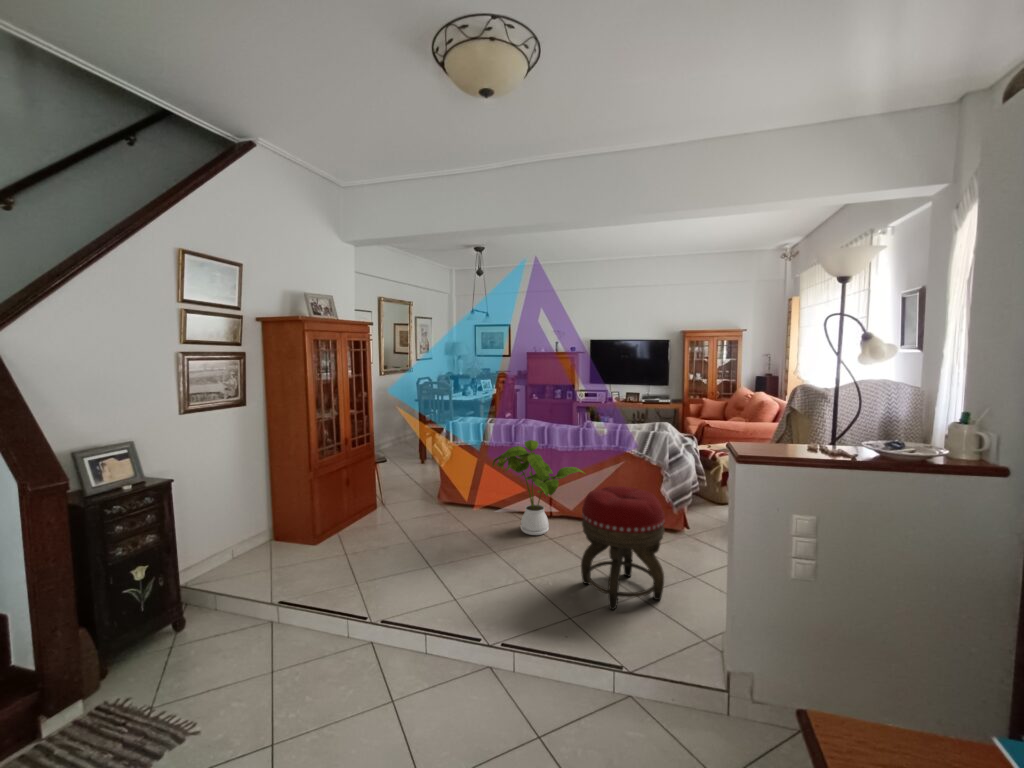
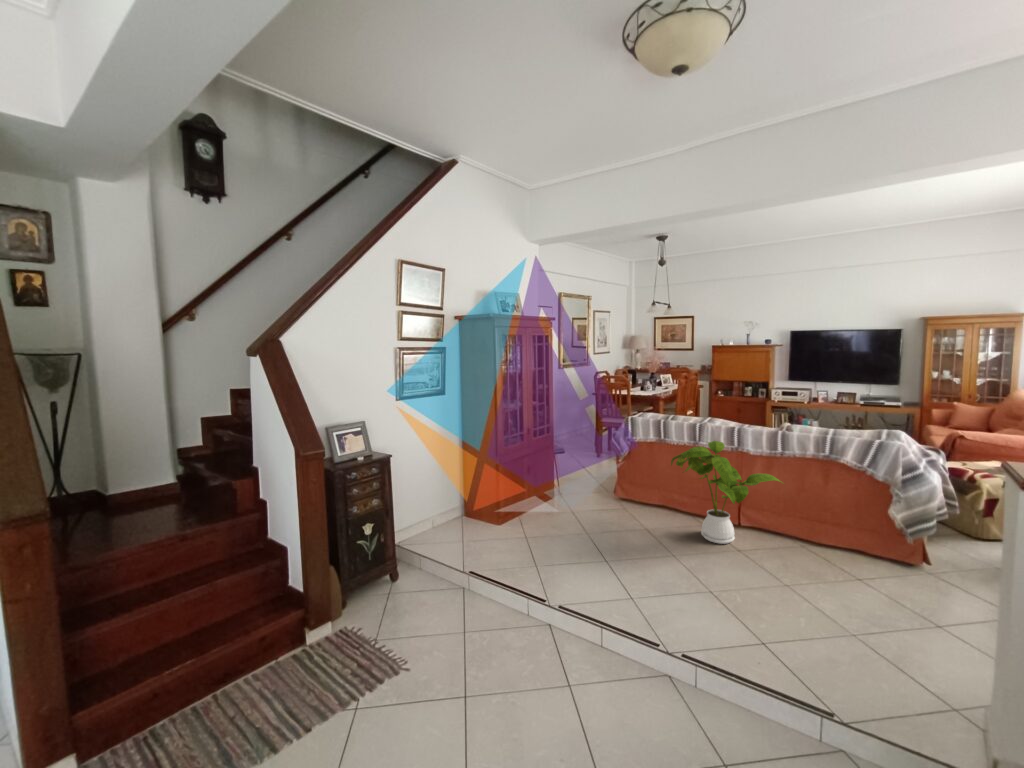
footstool: present [581,486,665,610] -> none [776,504,902,655]

